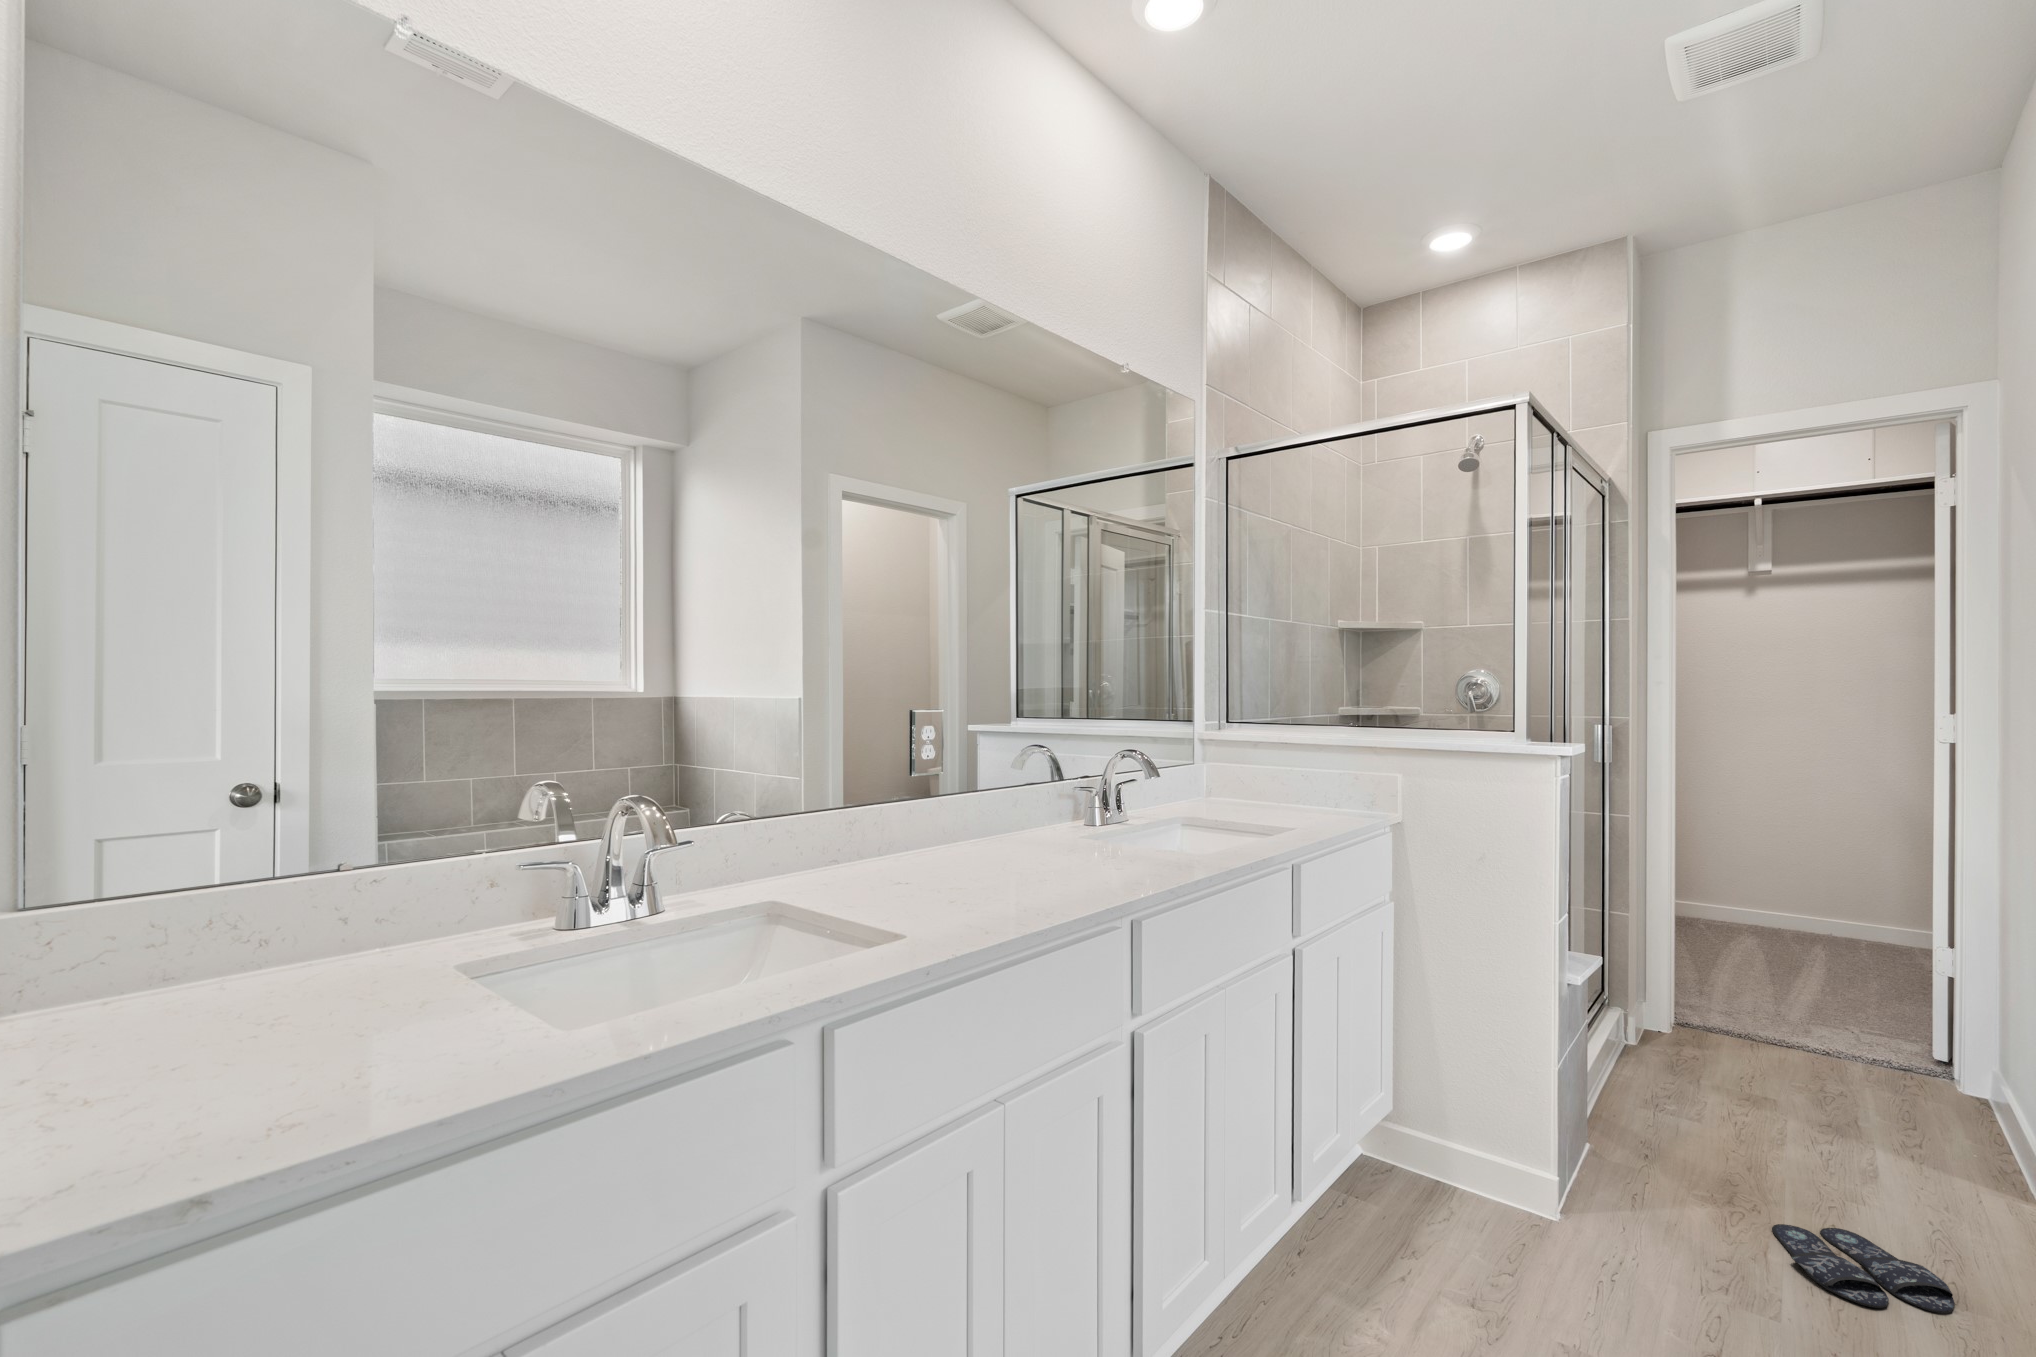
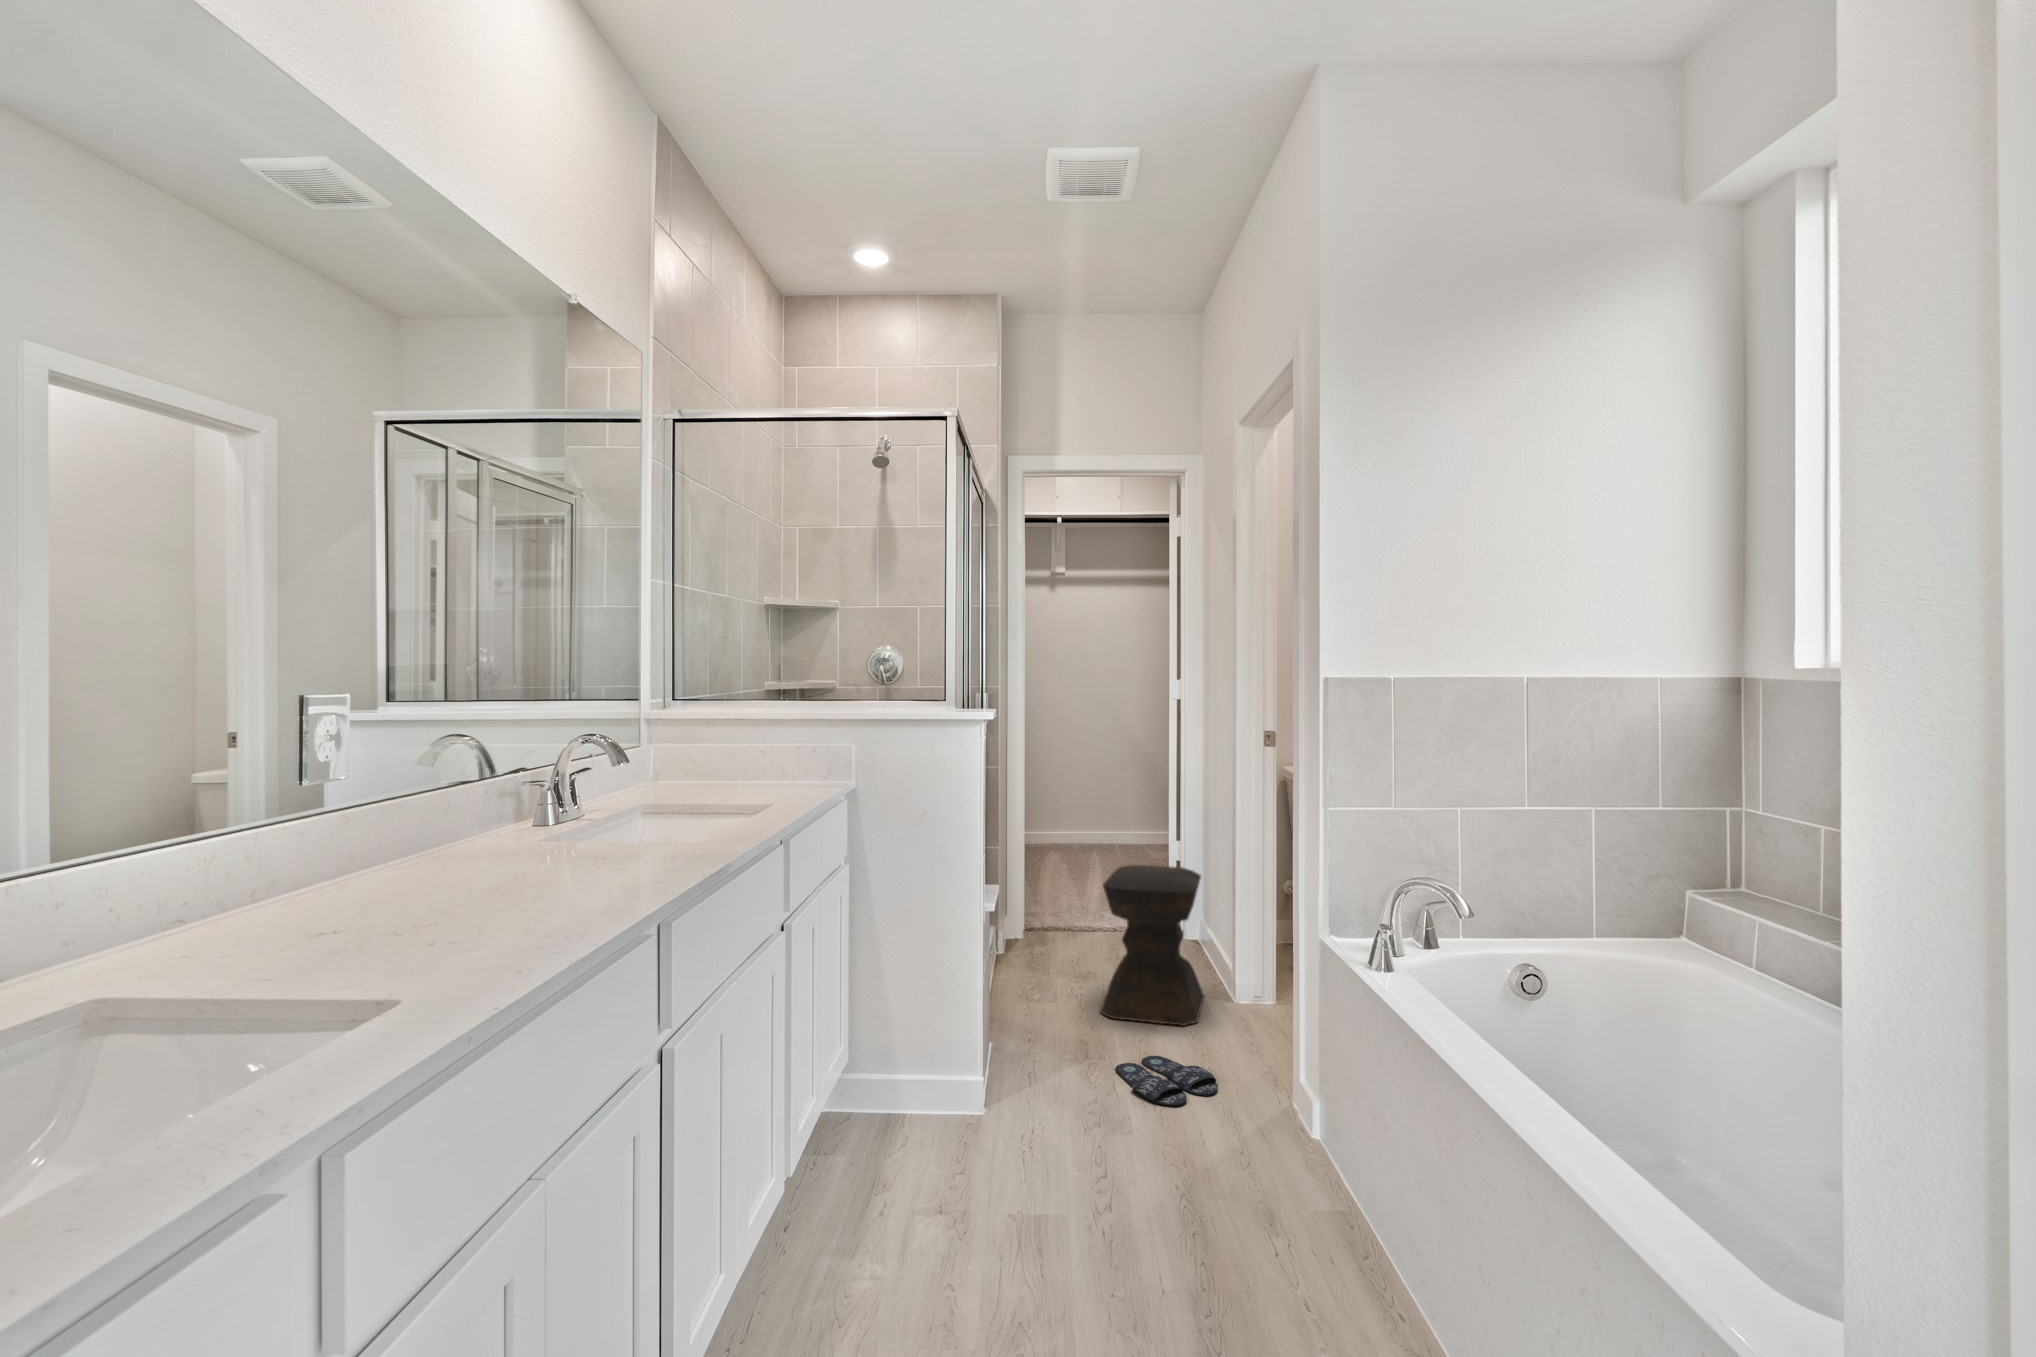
stool: none [1767,963,1968,1208] -> present [1100,865,1204,1026]

